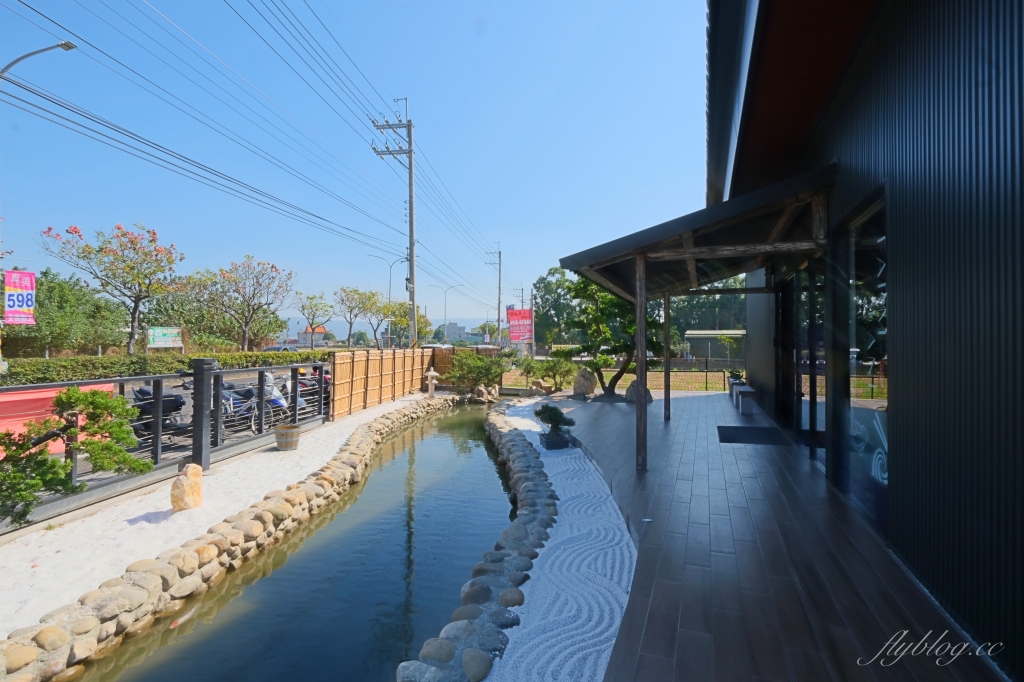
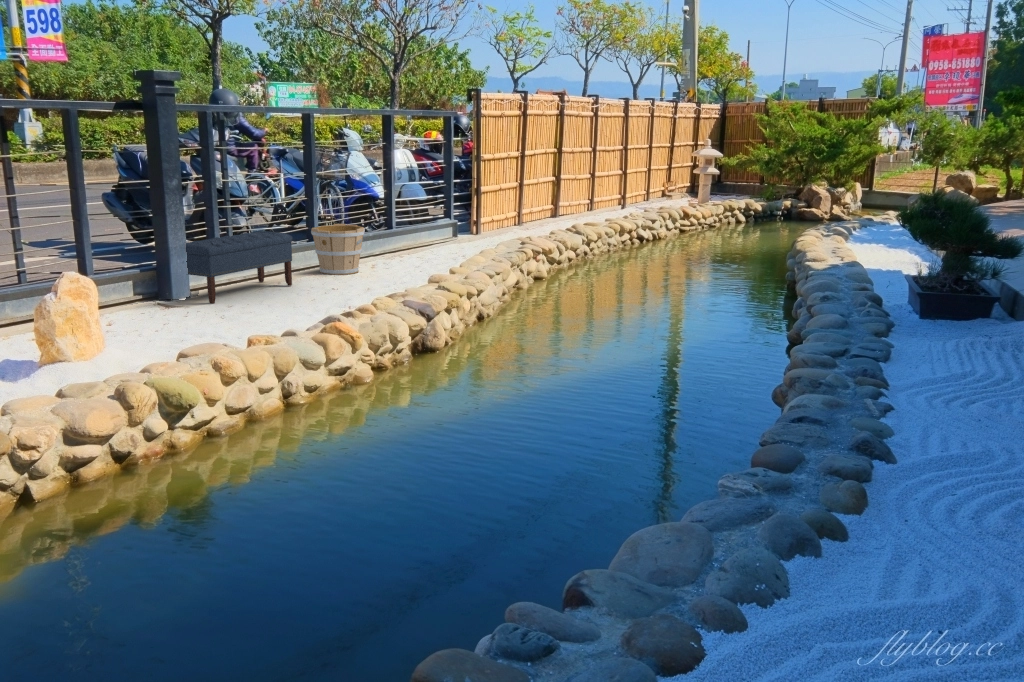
bench: none [220,432,274,471] -> present [186,231,293,304]

